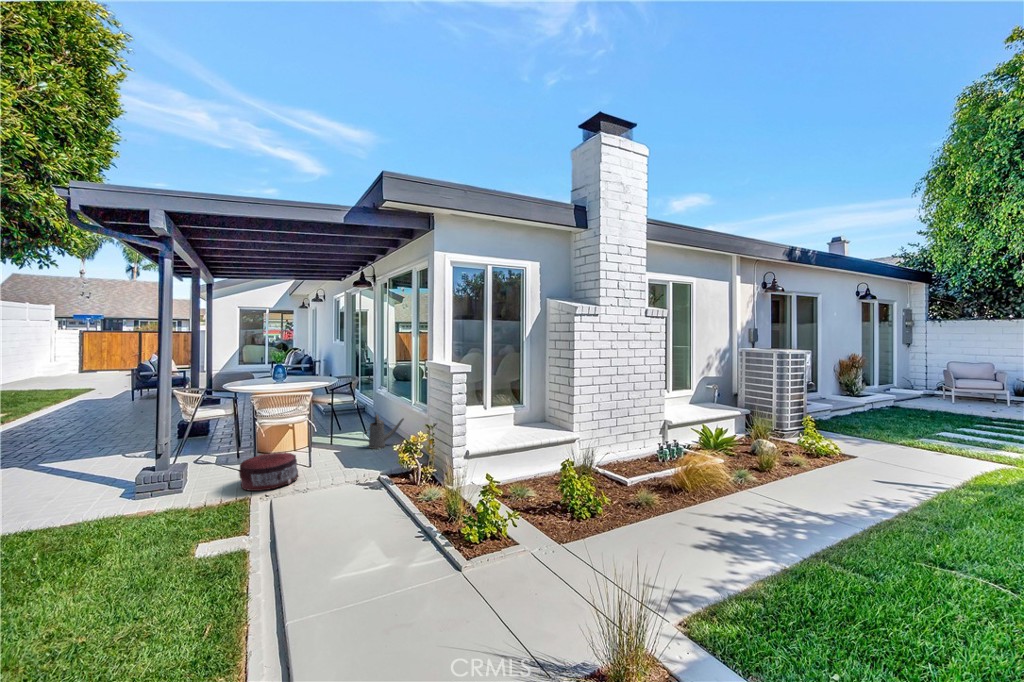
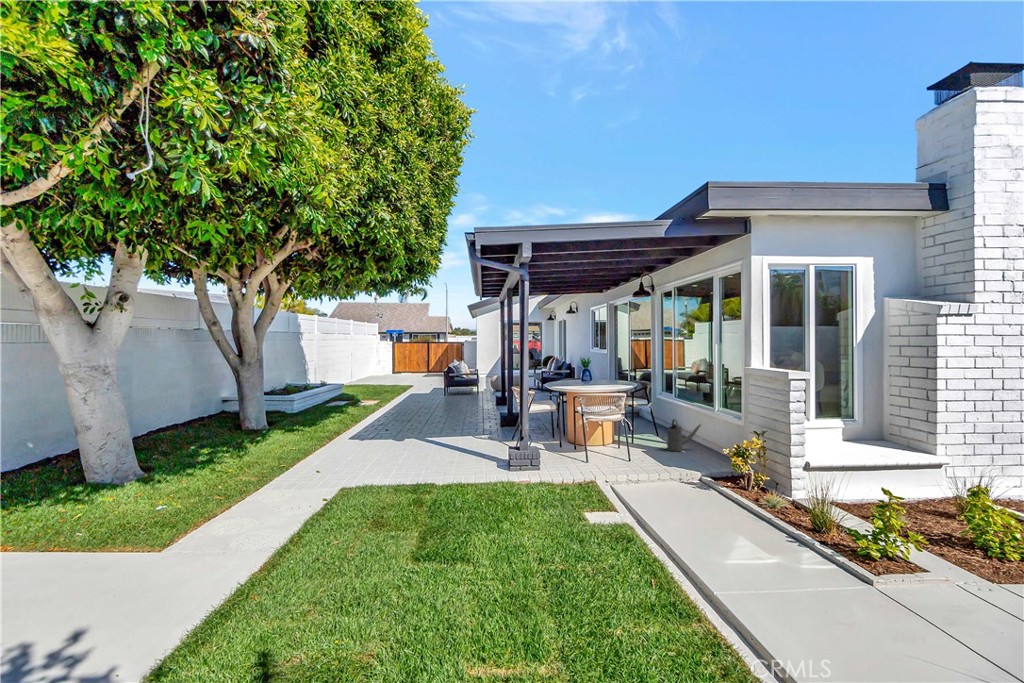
pouf: present [239,452,299,491] -> none [579,445,624,476]

